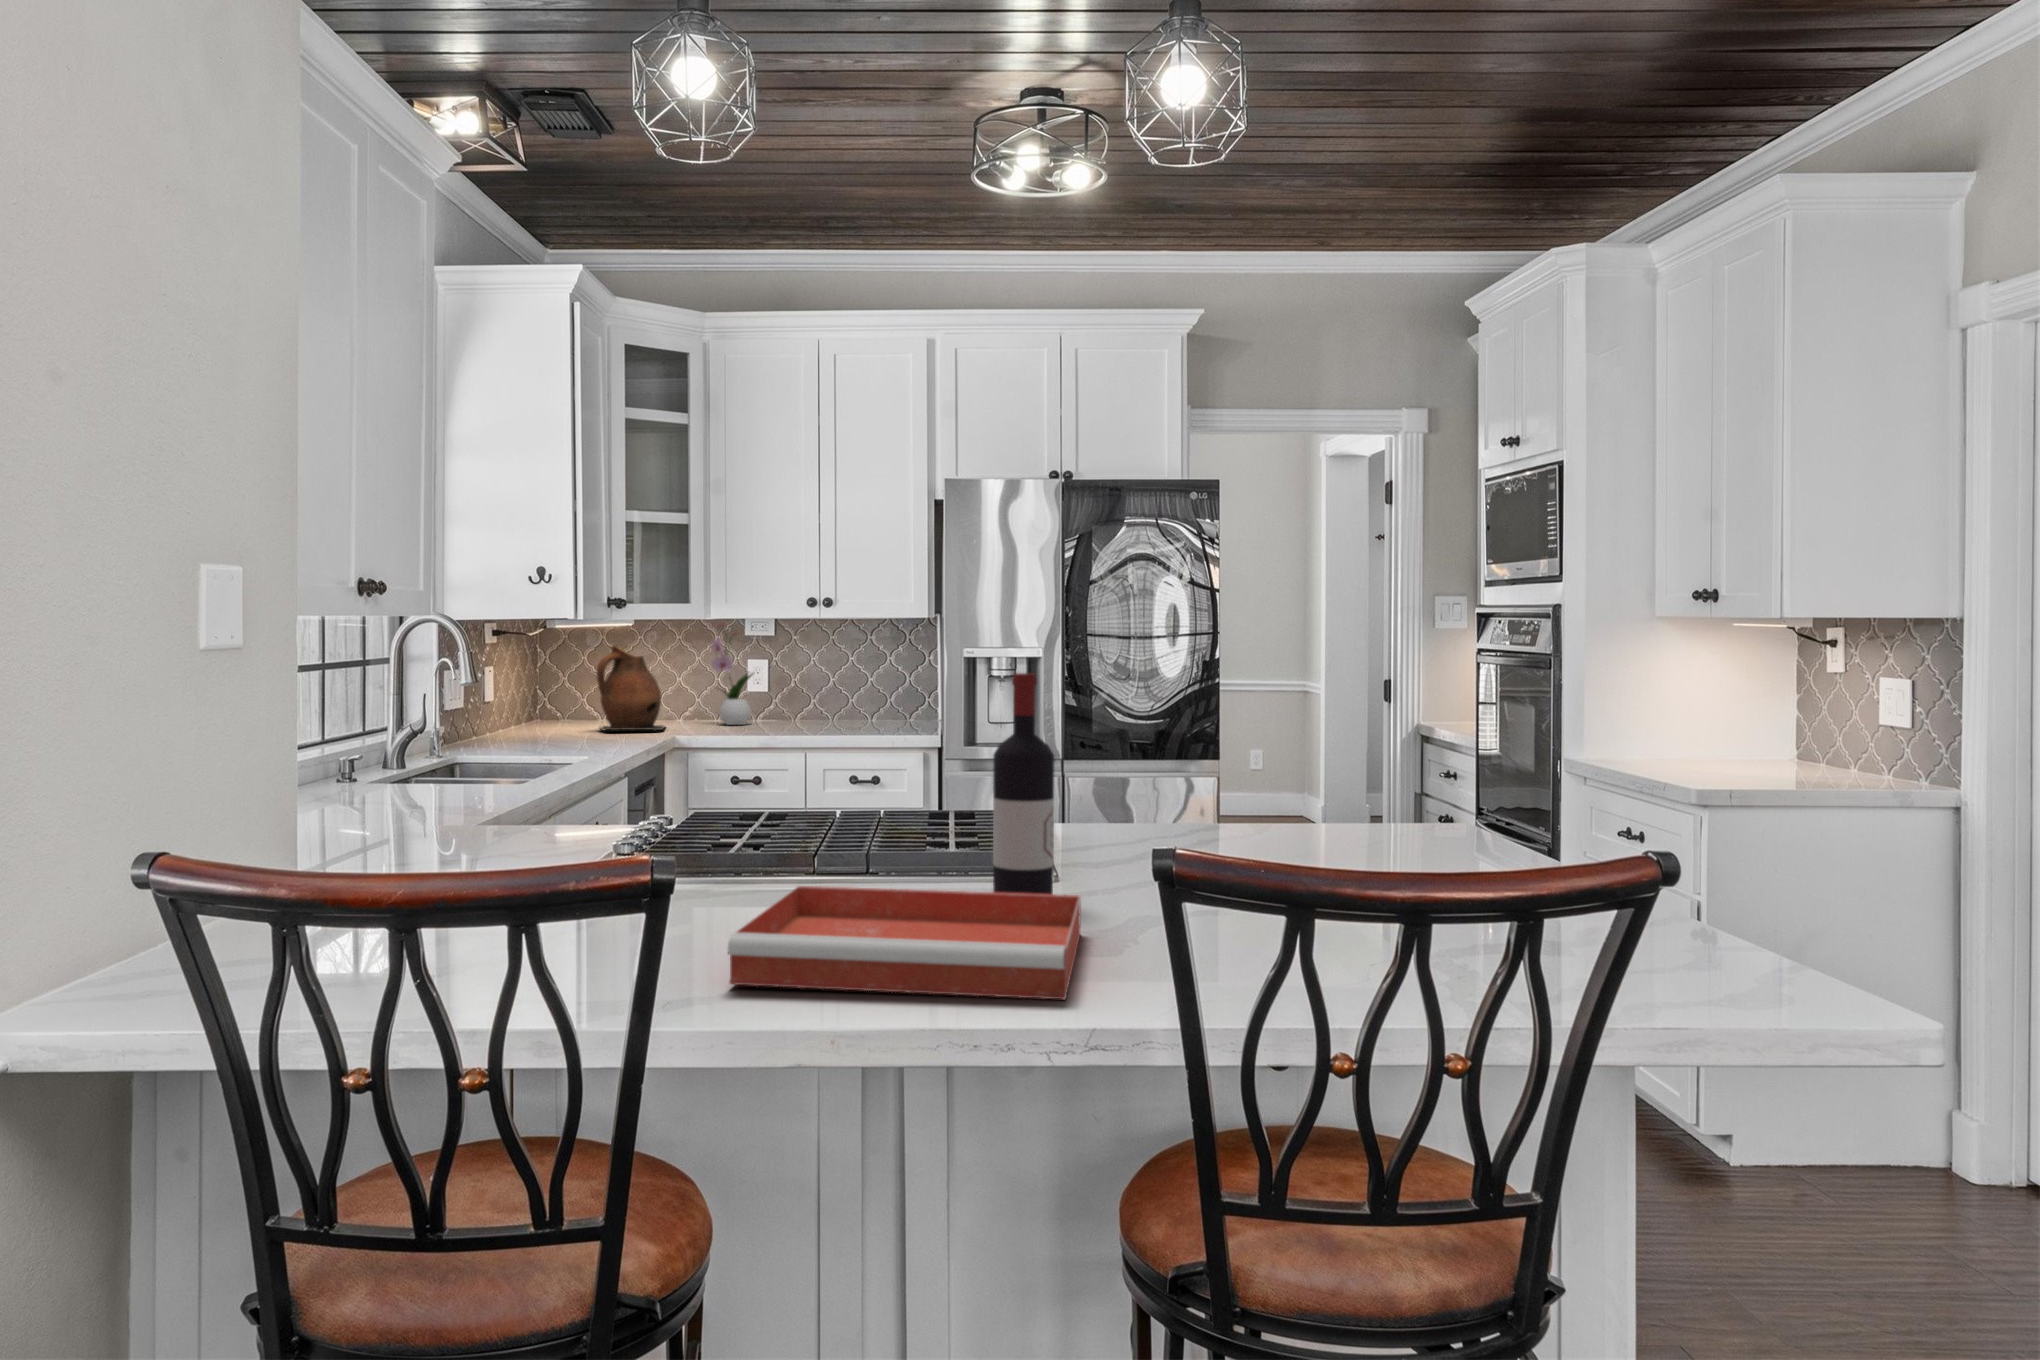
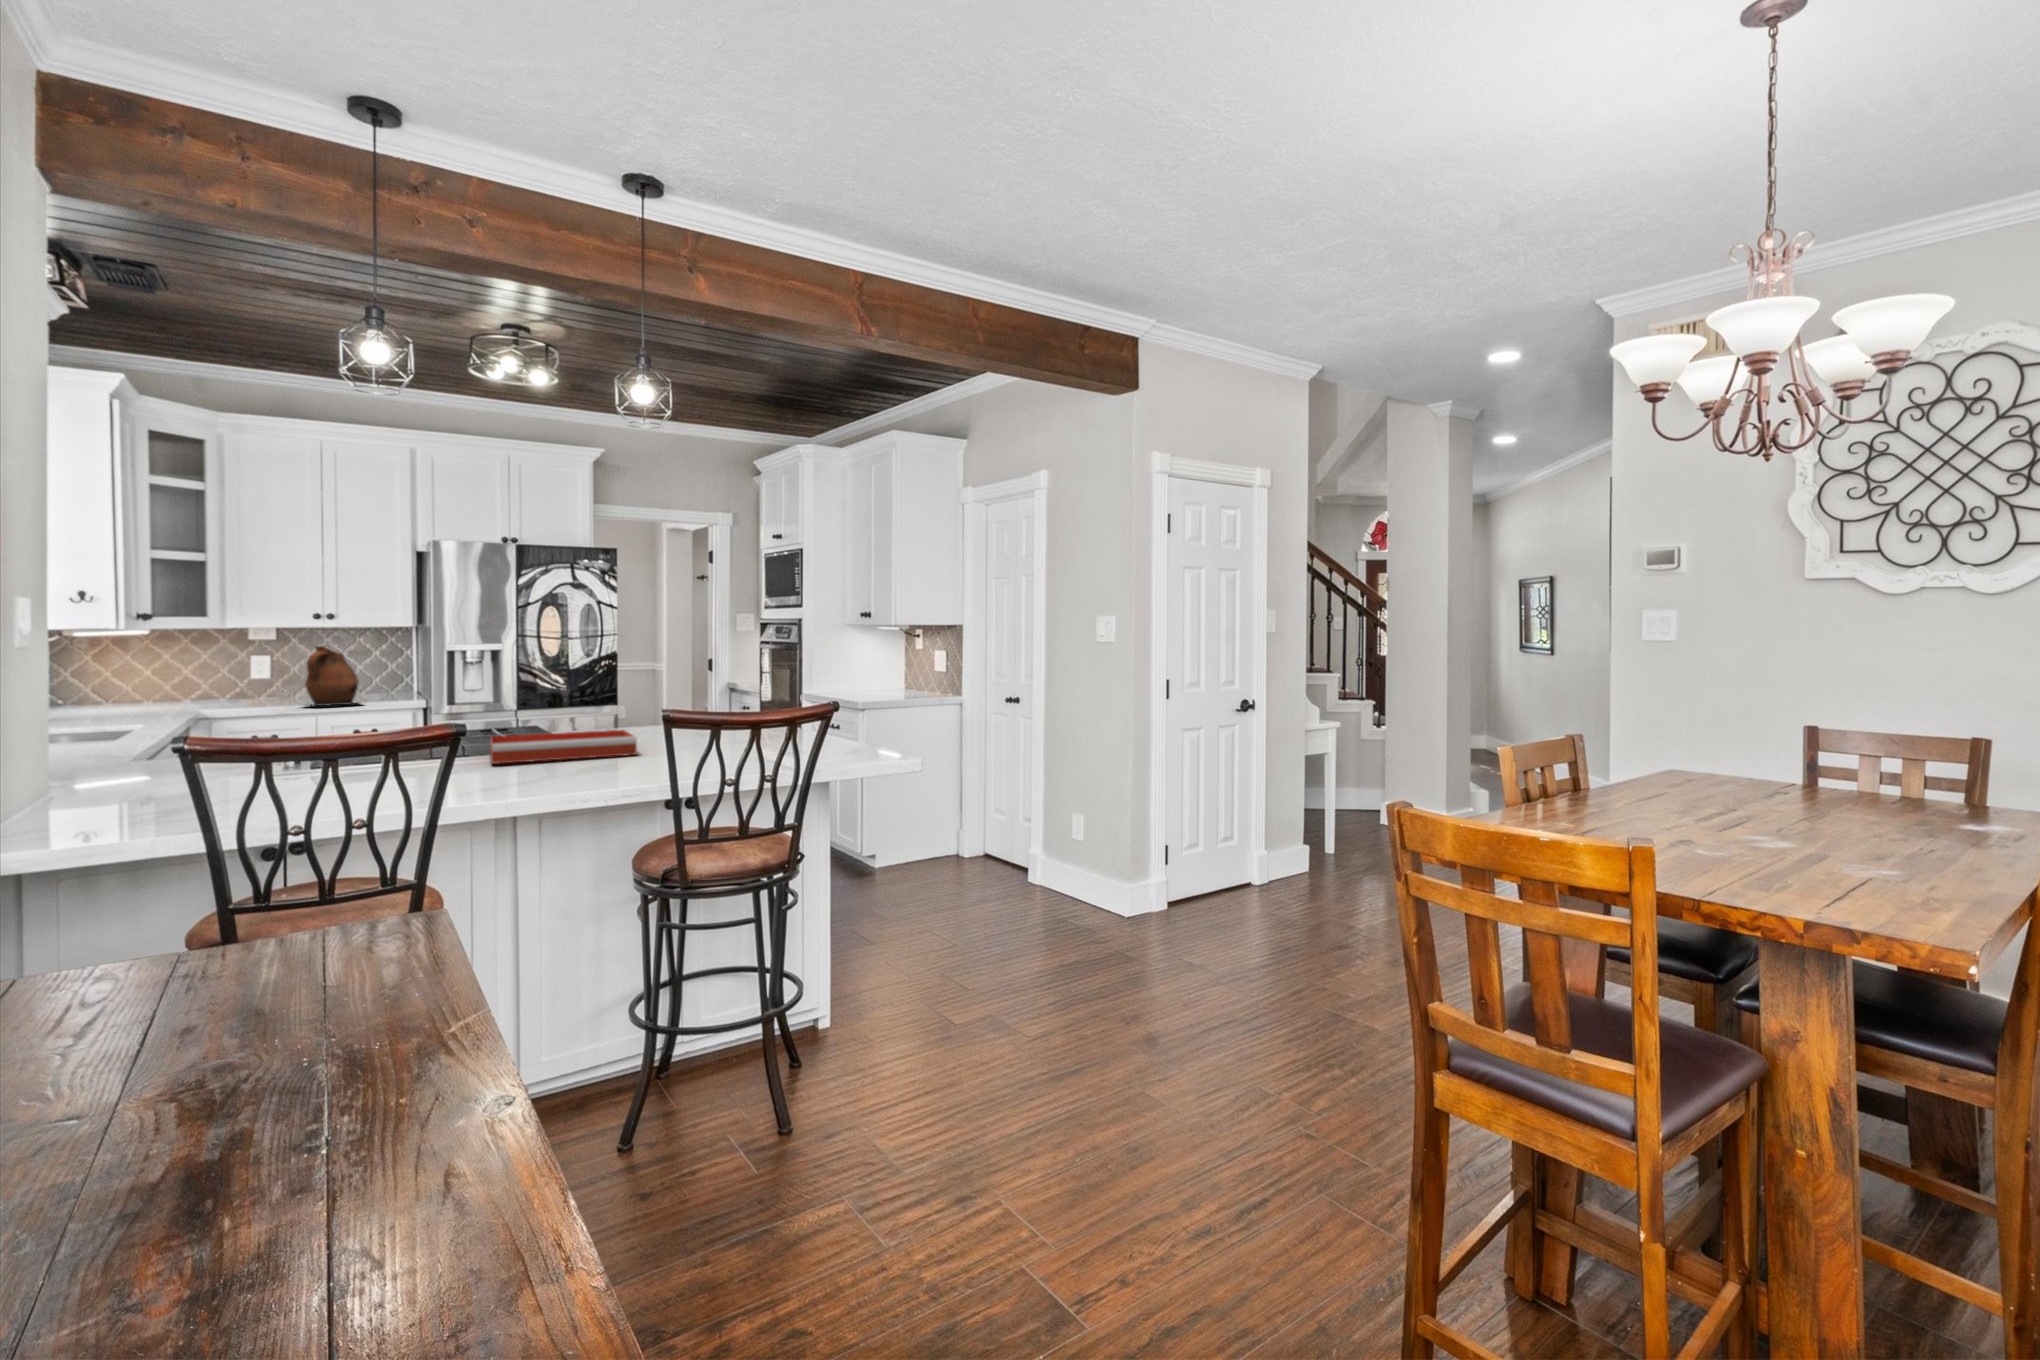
flower arrangement: present [712,625,752,725] -> none [215,632,258,705]
ceramic pitcher: present [596,646,665,731] -> present [305,646,360,706]
wine bottle: present [993,673,1055,894] -> none [573,644,602,743]

